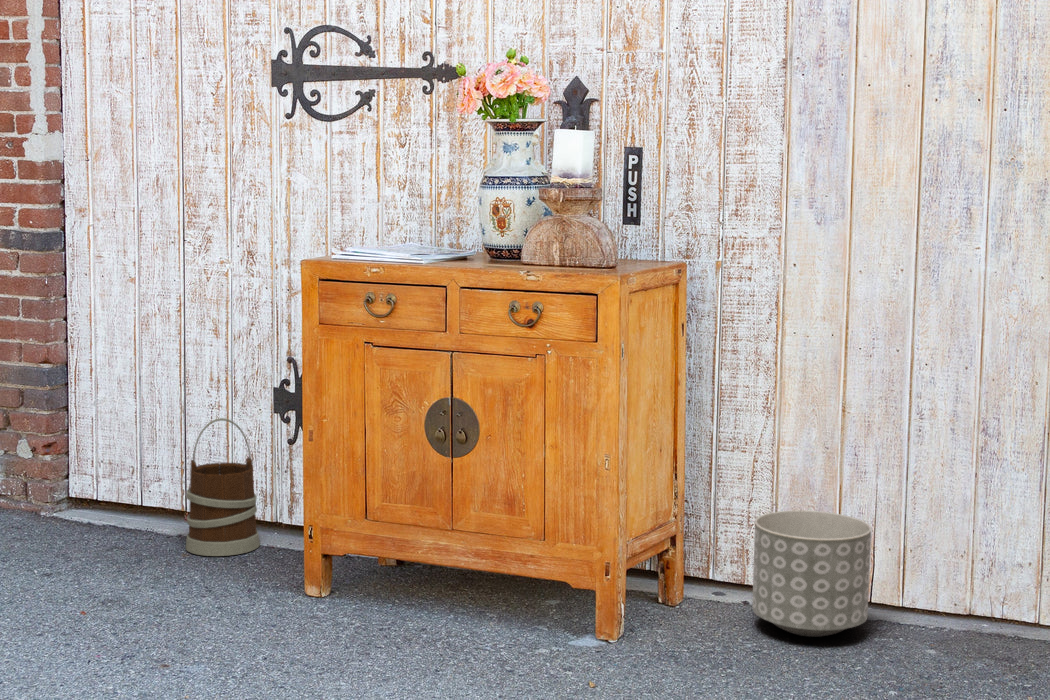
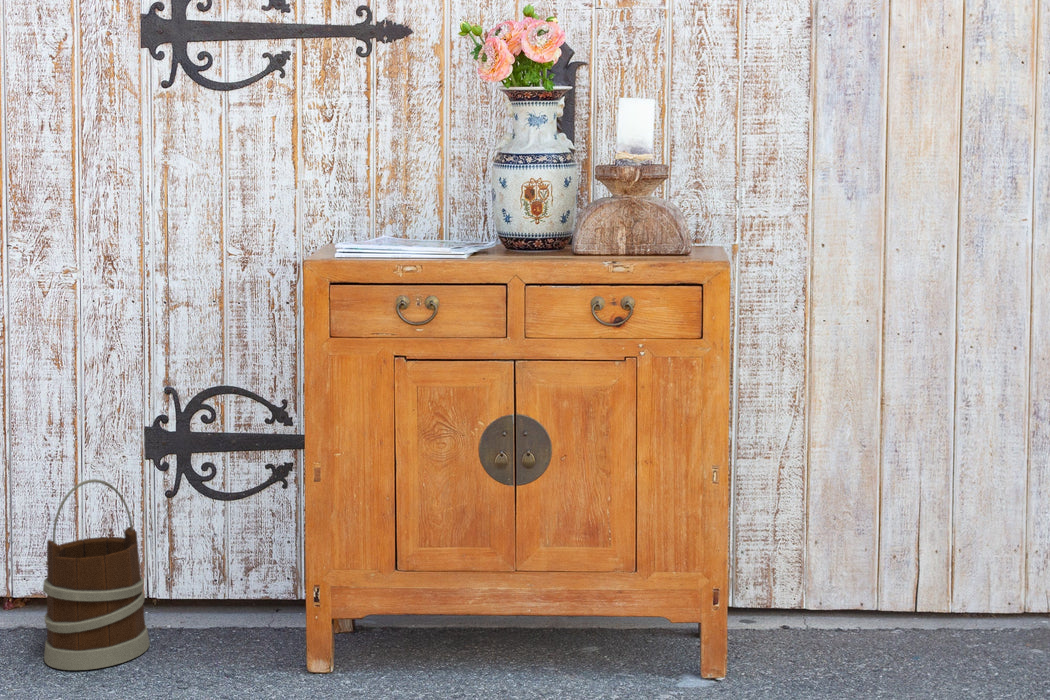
planter: present [752,510,871,637] -> none [824,519,964,666]

